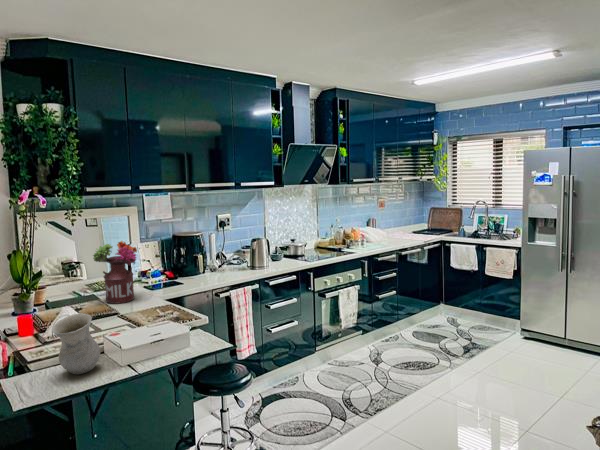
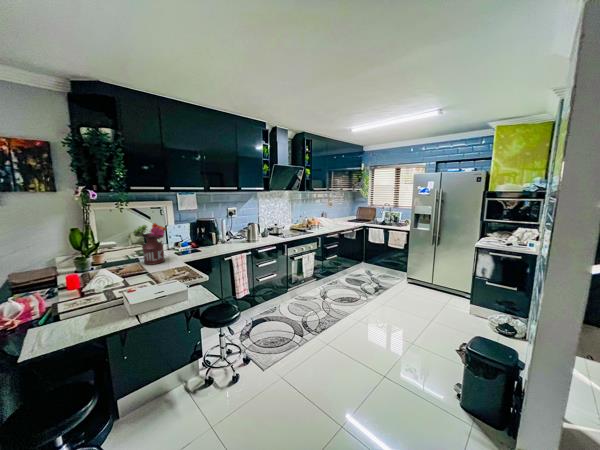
vase: present [52,313,100,374] -> none [66,278,113,325]

